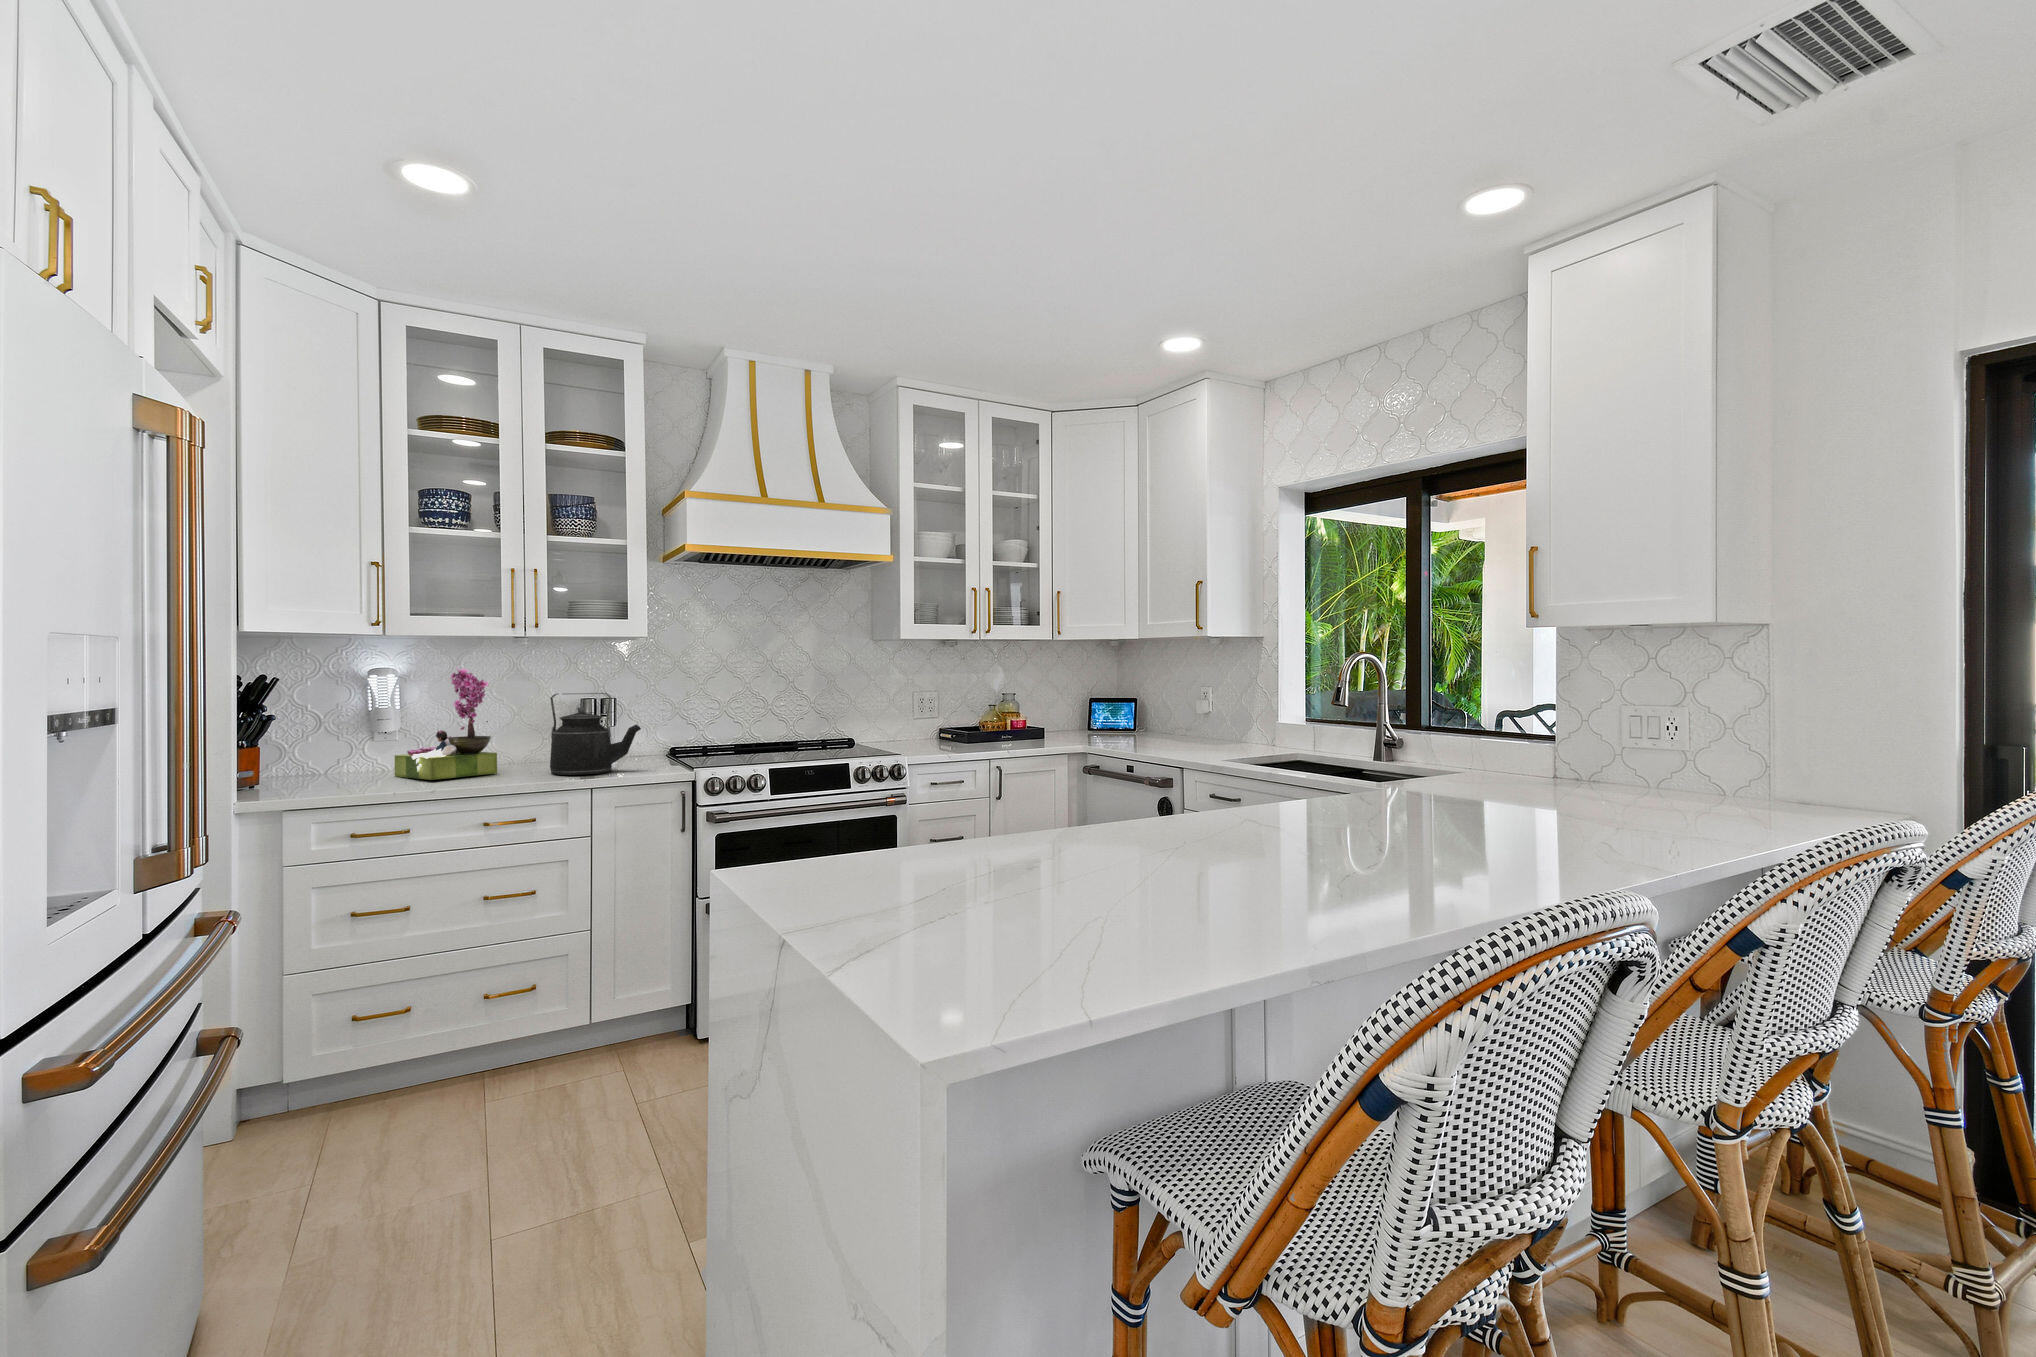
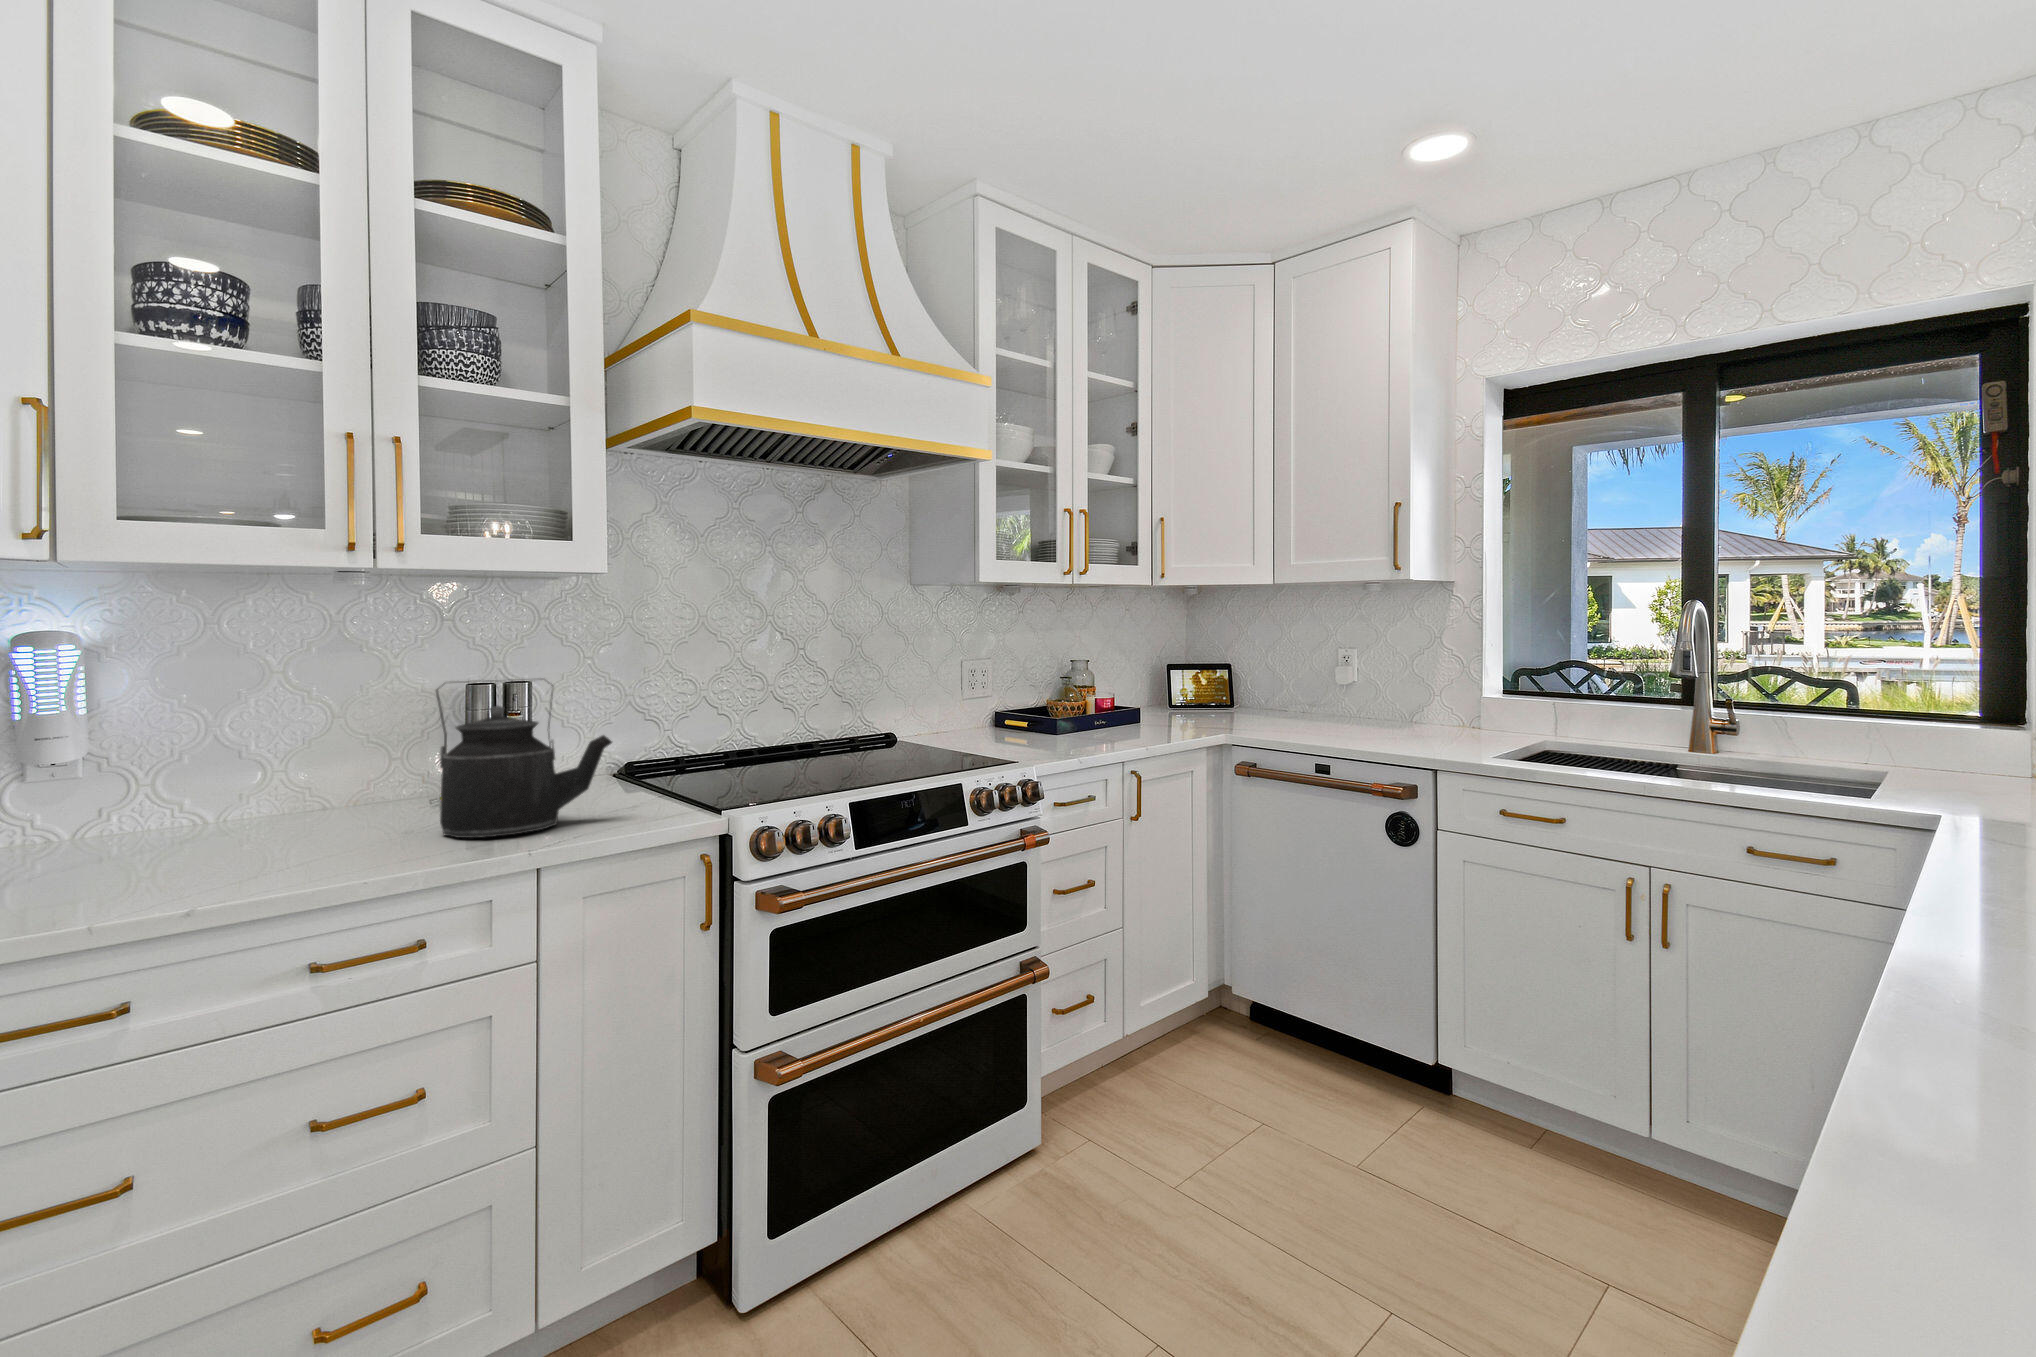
flower arrangement: present [395,668,497,780] -> none [92,633,328,870]

